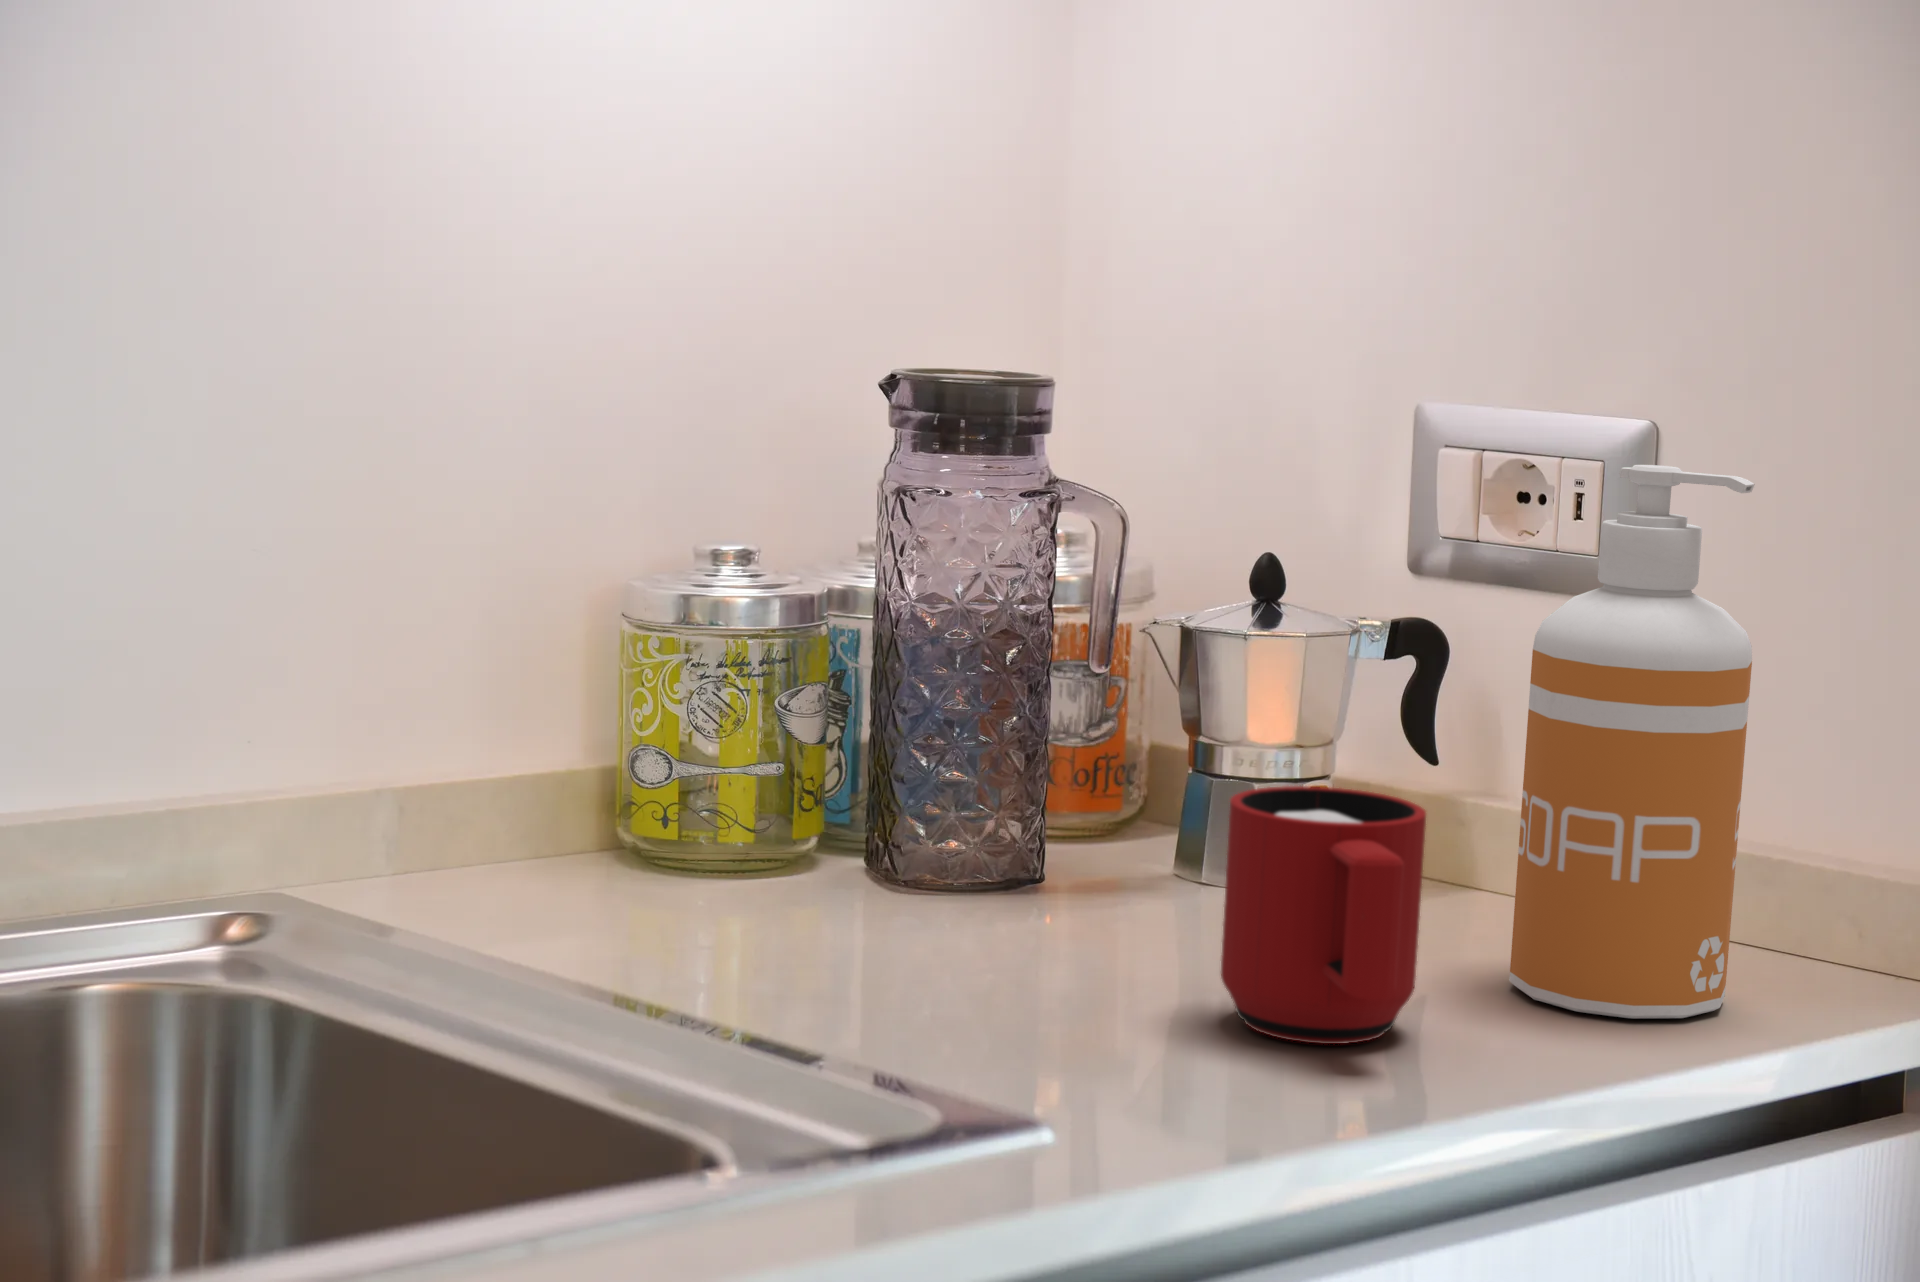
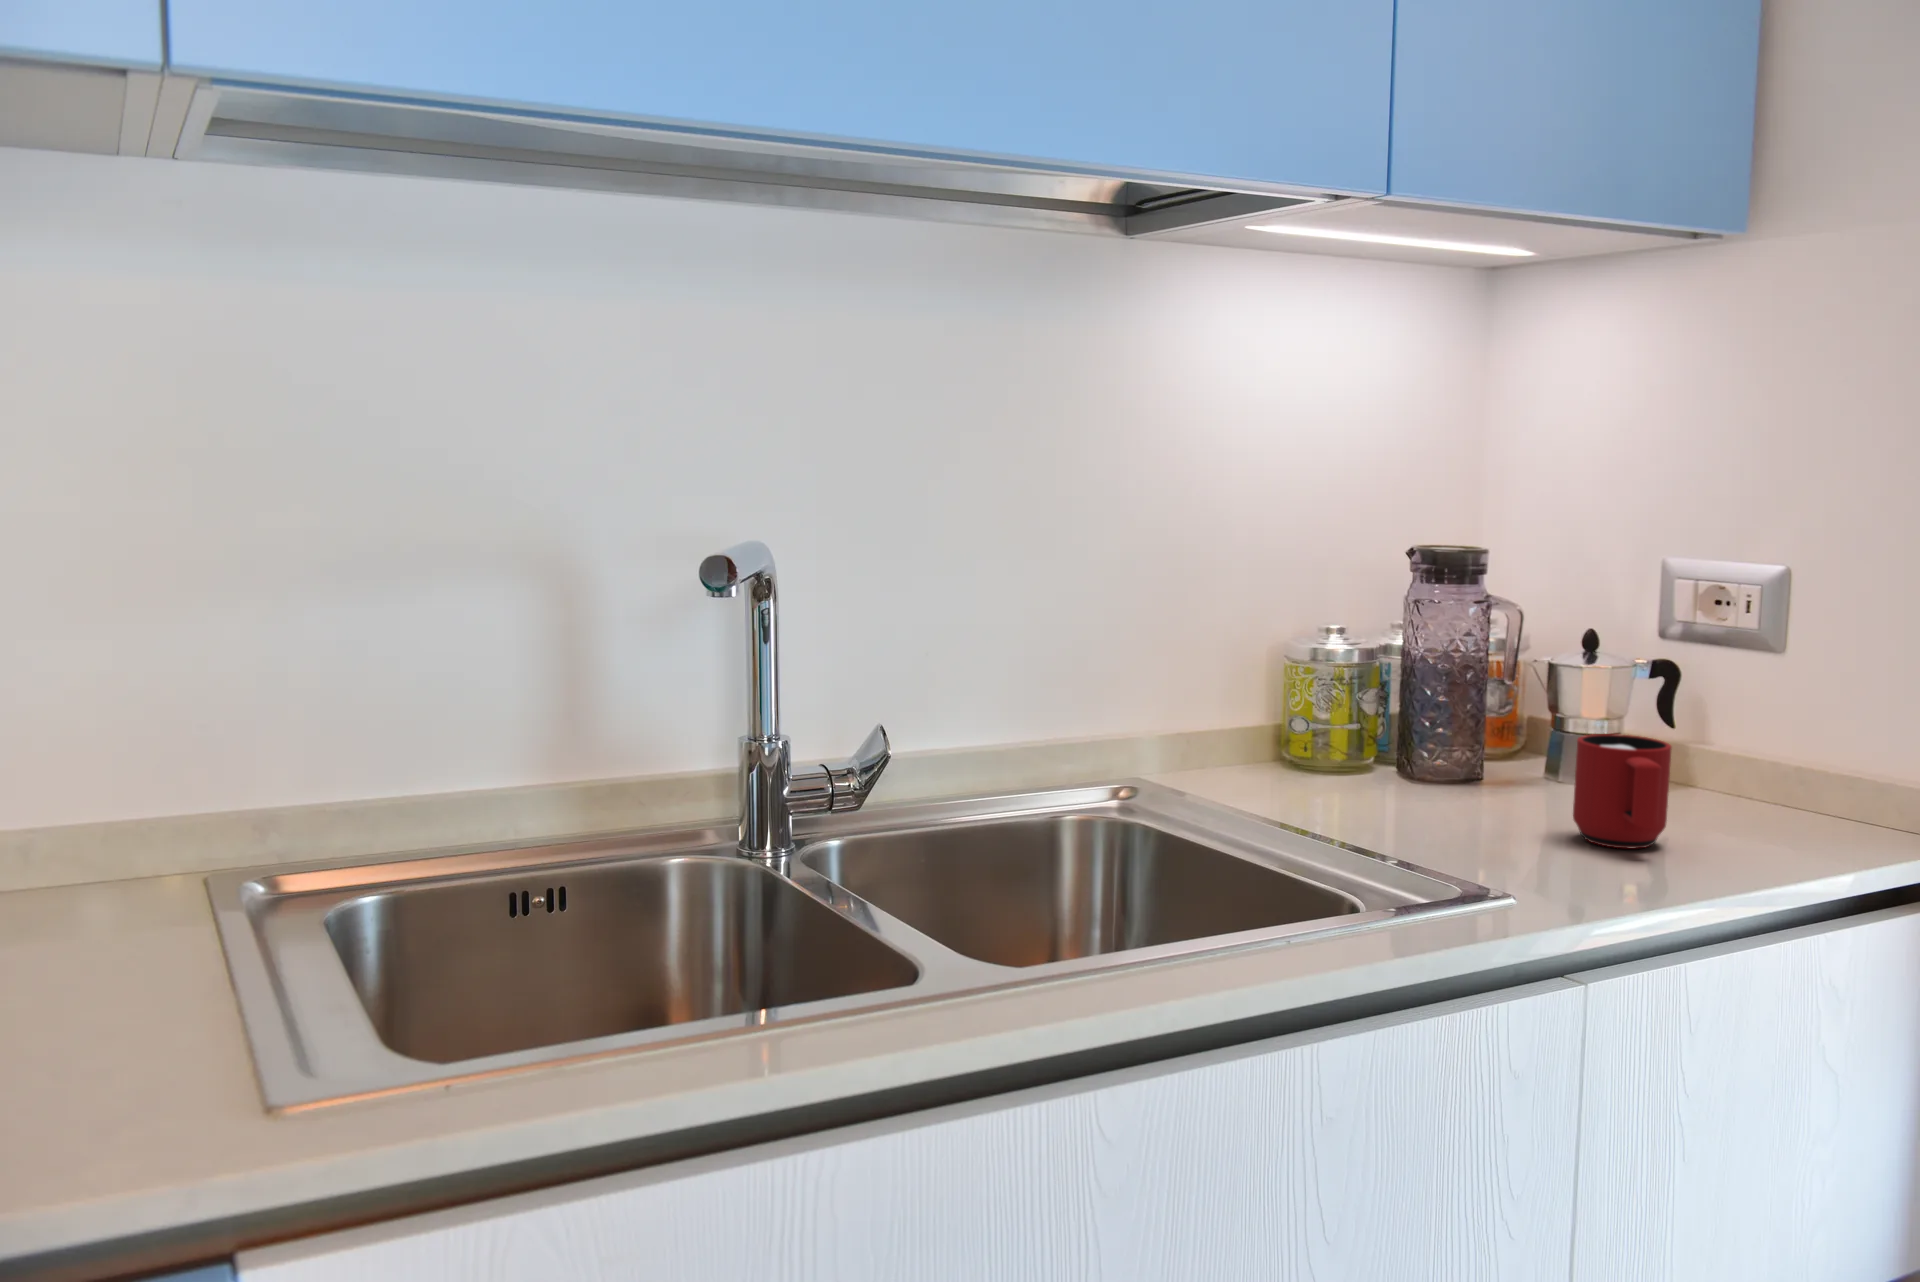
soap dispenser: present [1509,465,1755,1019] -> none [1713,588,1836,845]

